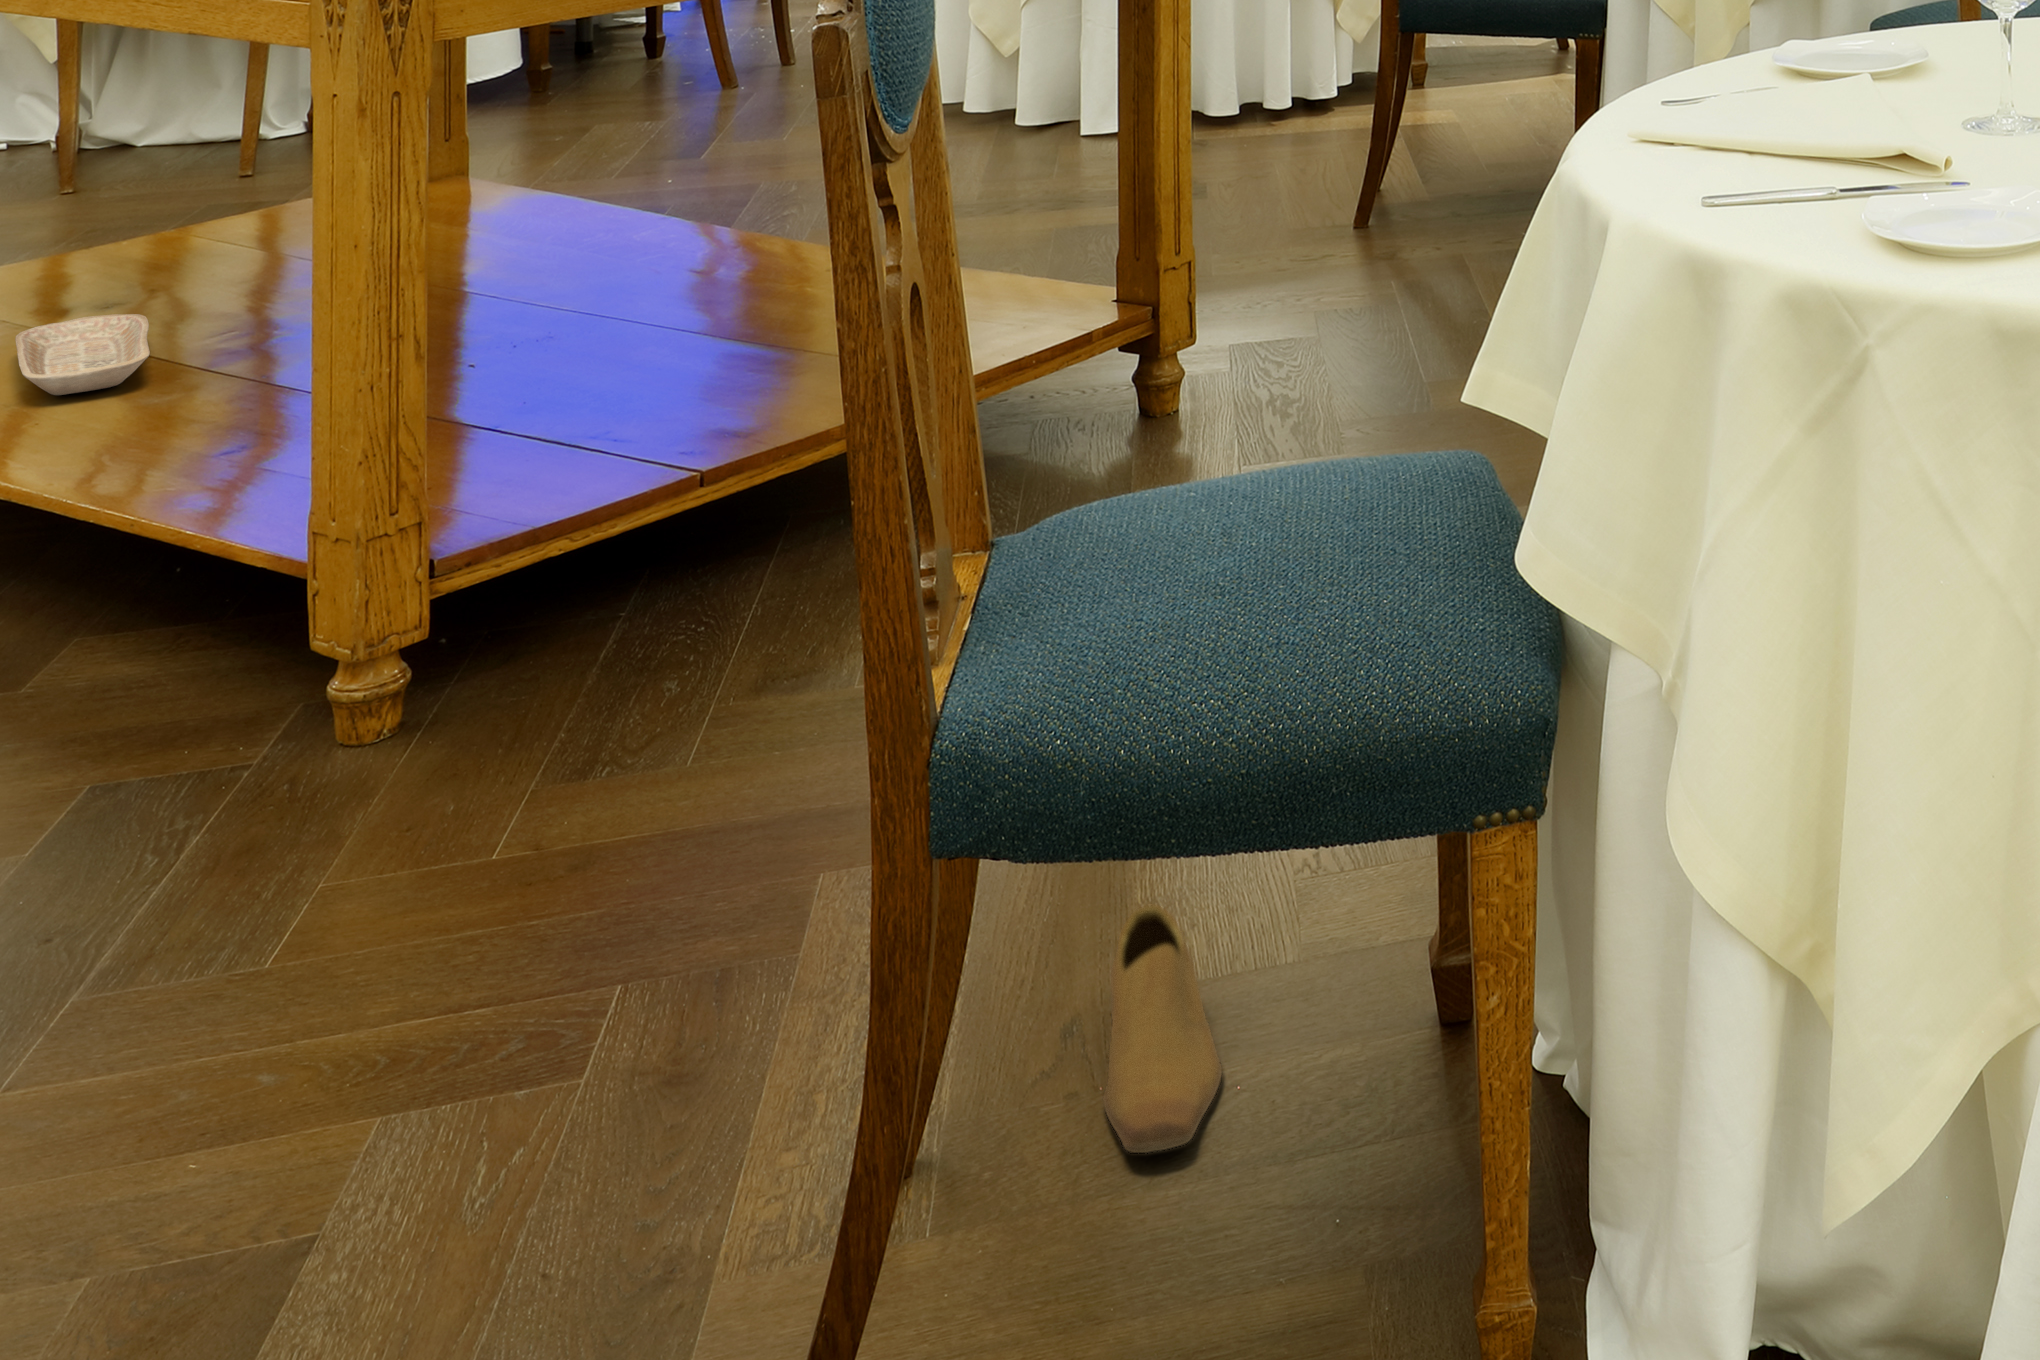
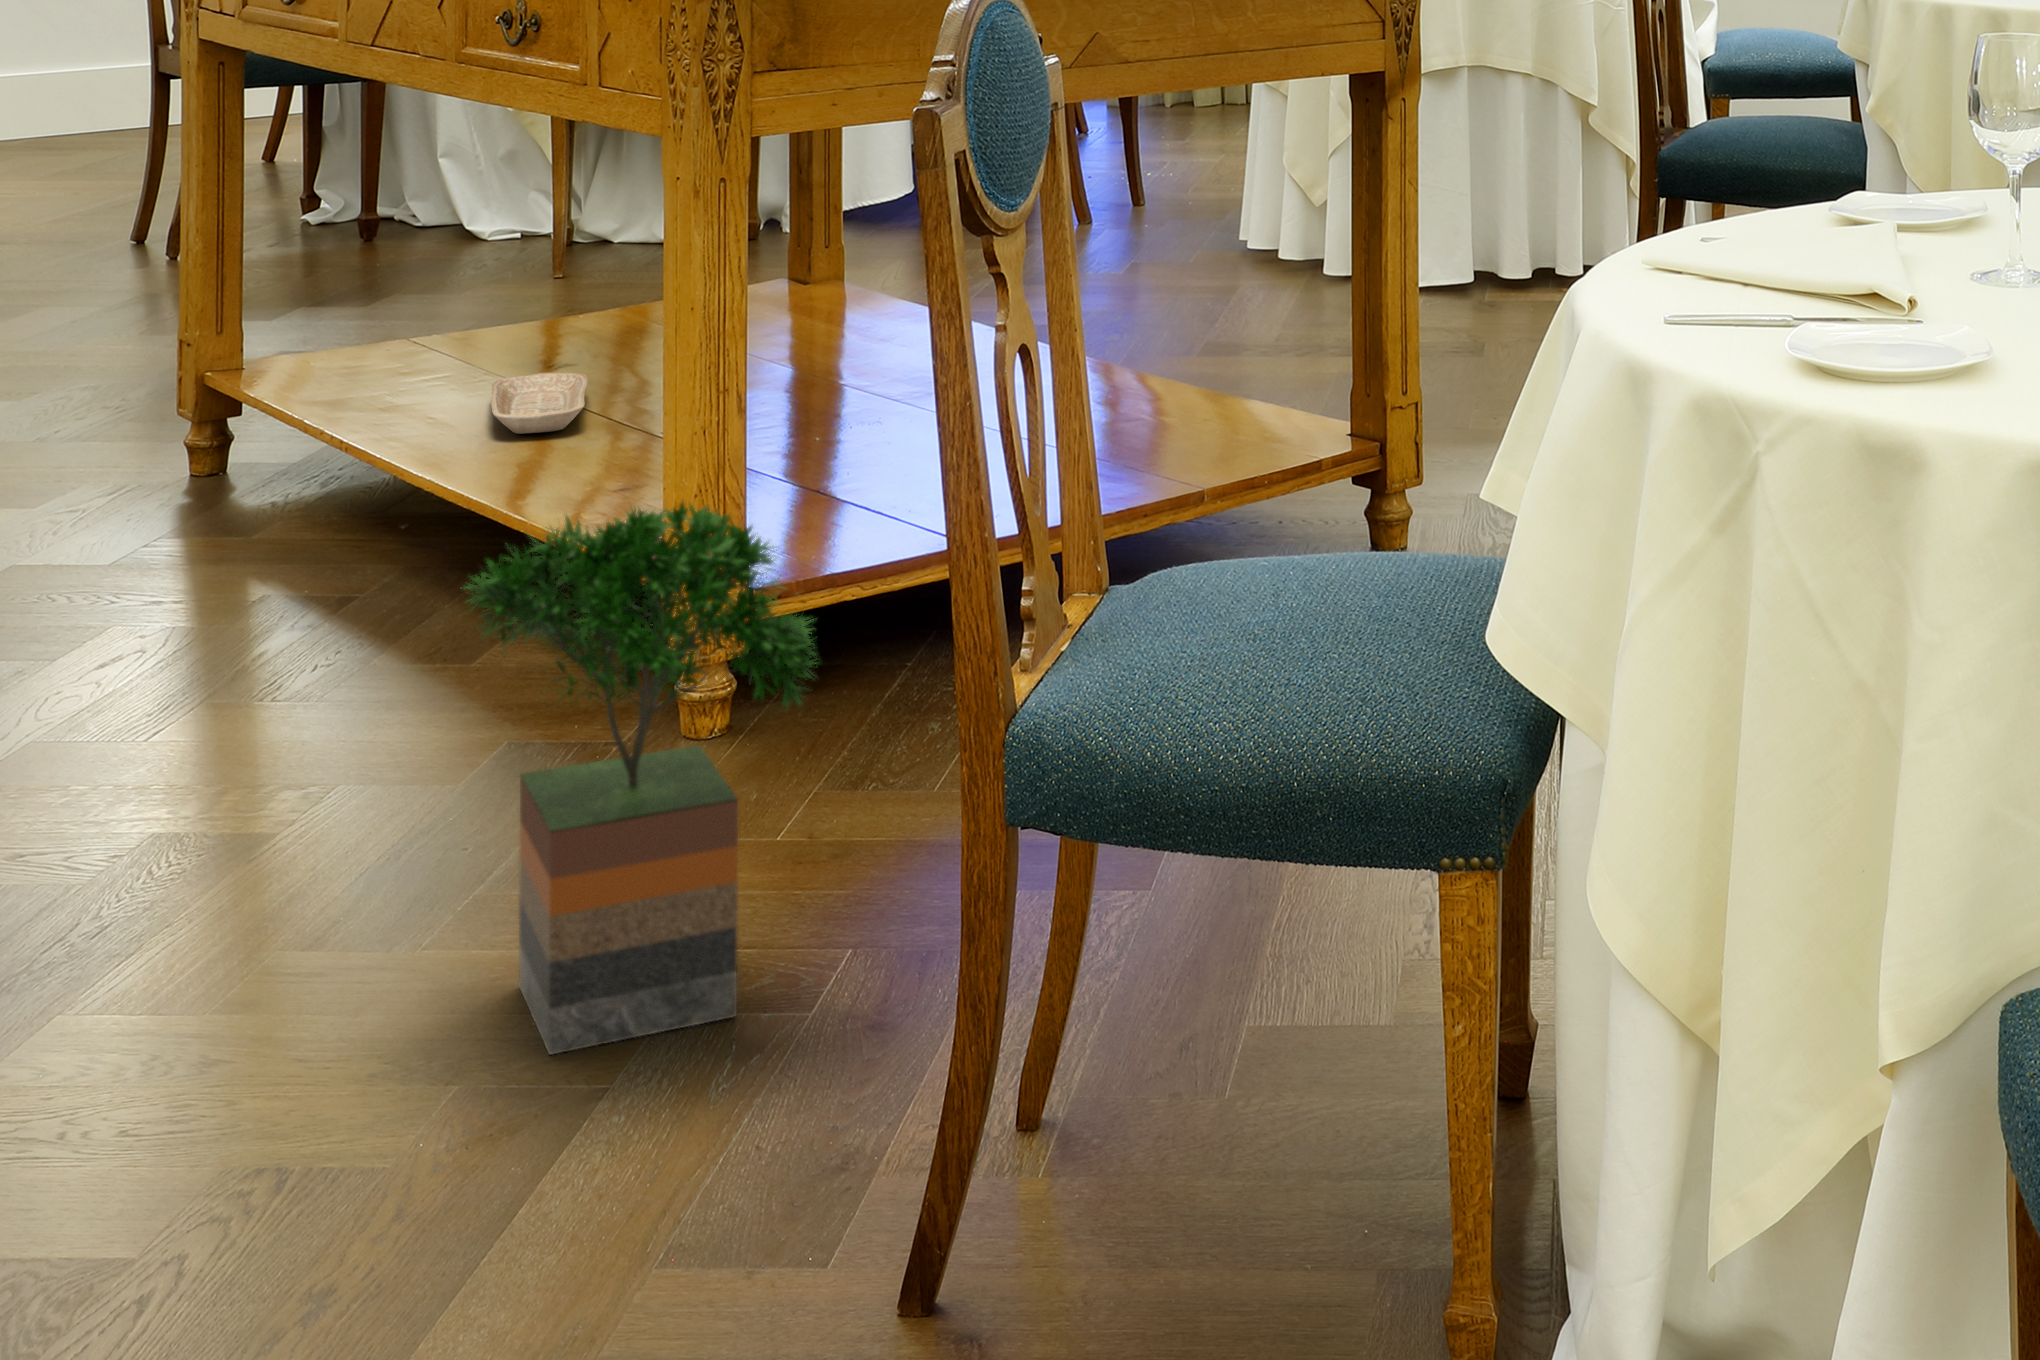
potted tree: none [68,491,588,1226] -> present [466,502,816,1054]
shoe: present [1103,905,1222,1153] -> none [1214,929,1318,1123]

